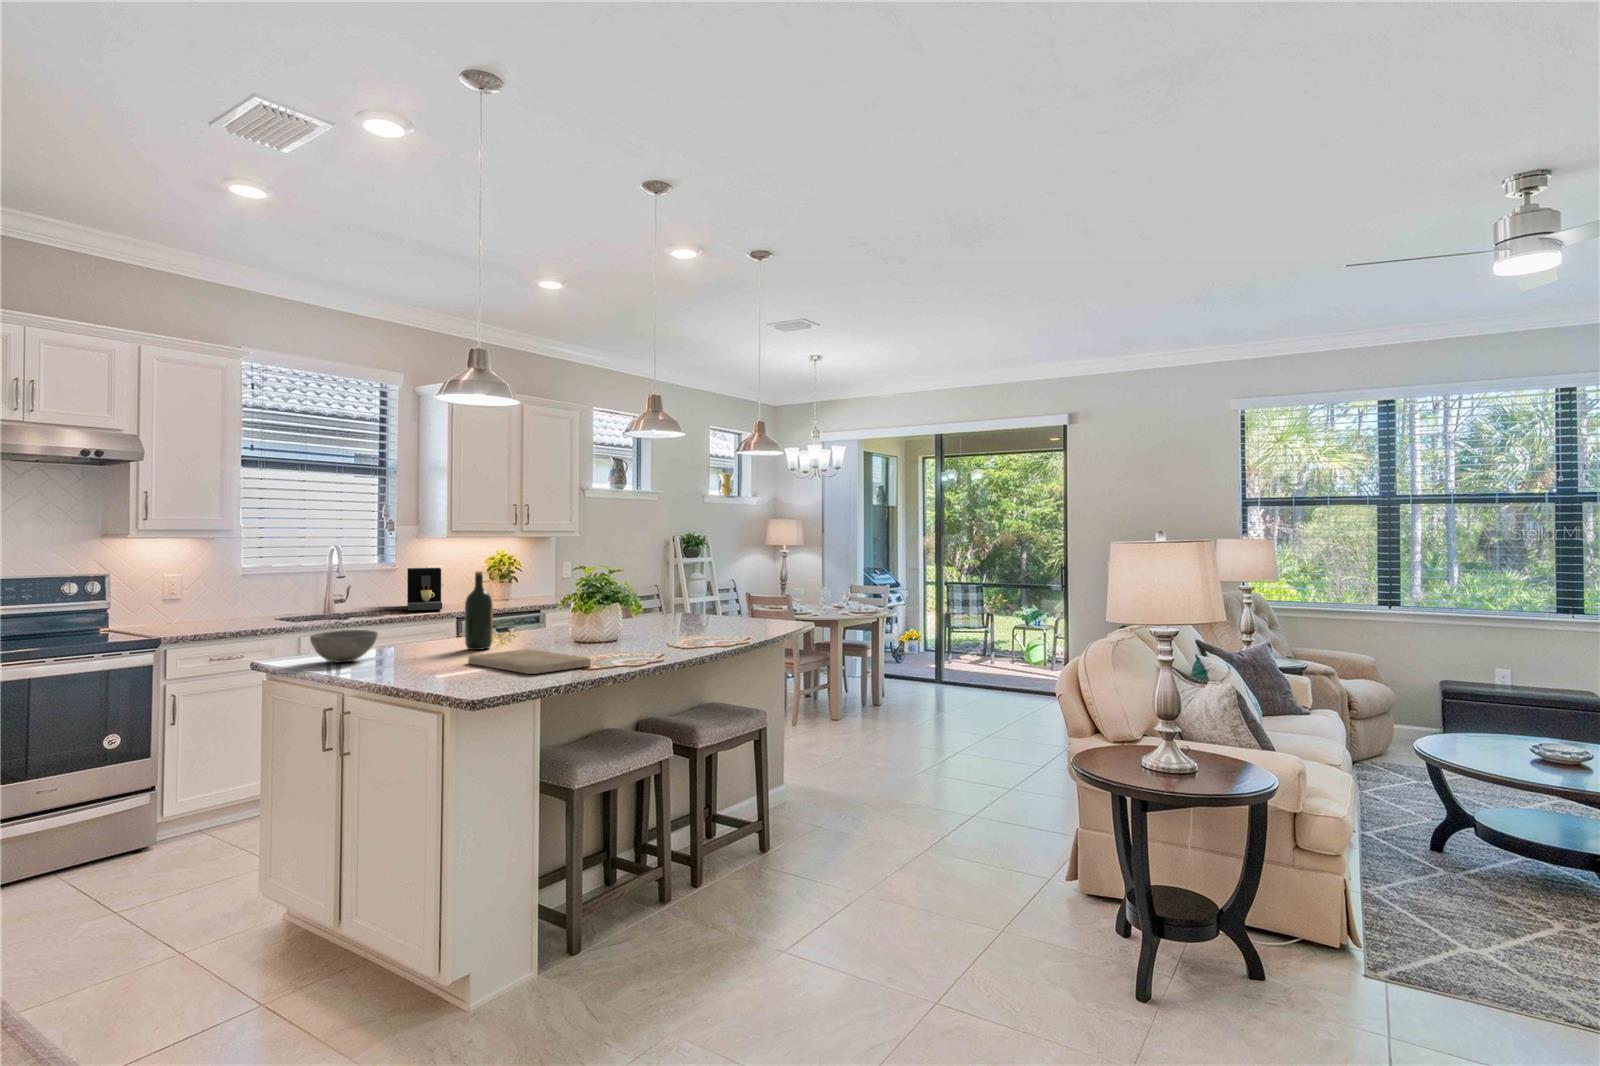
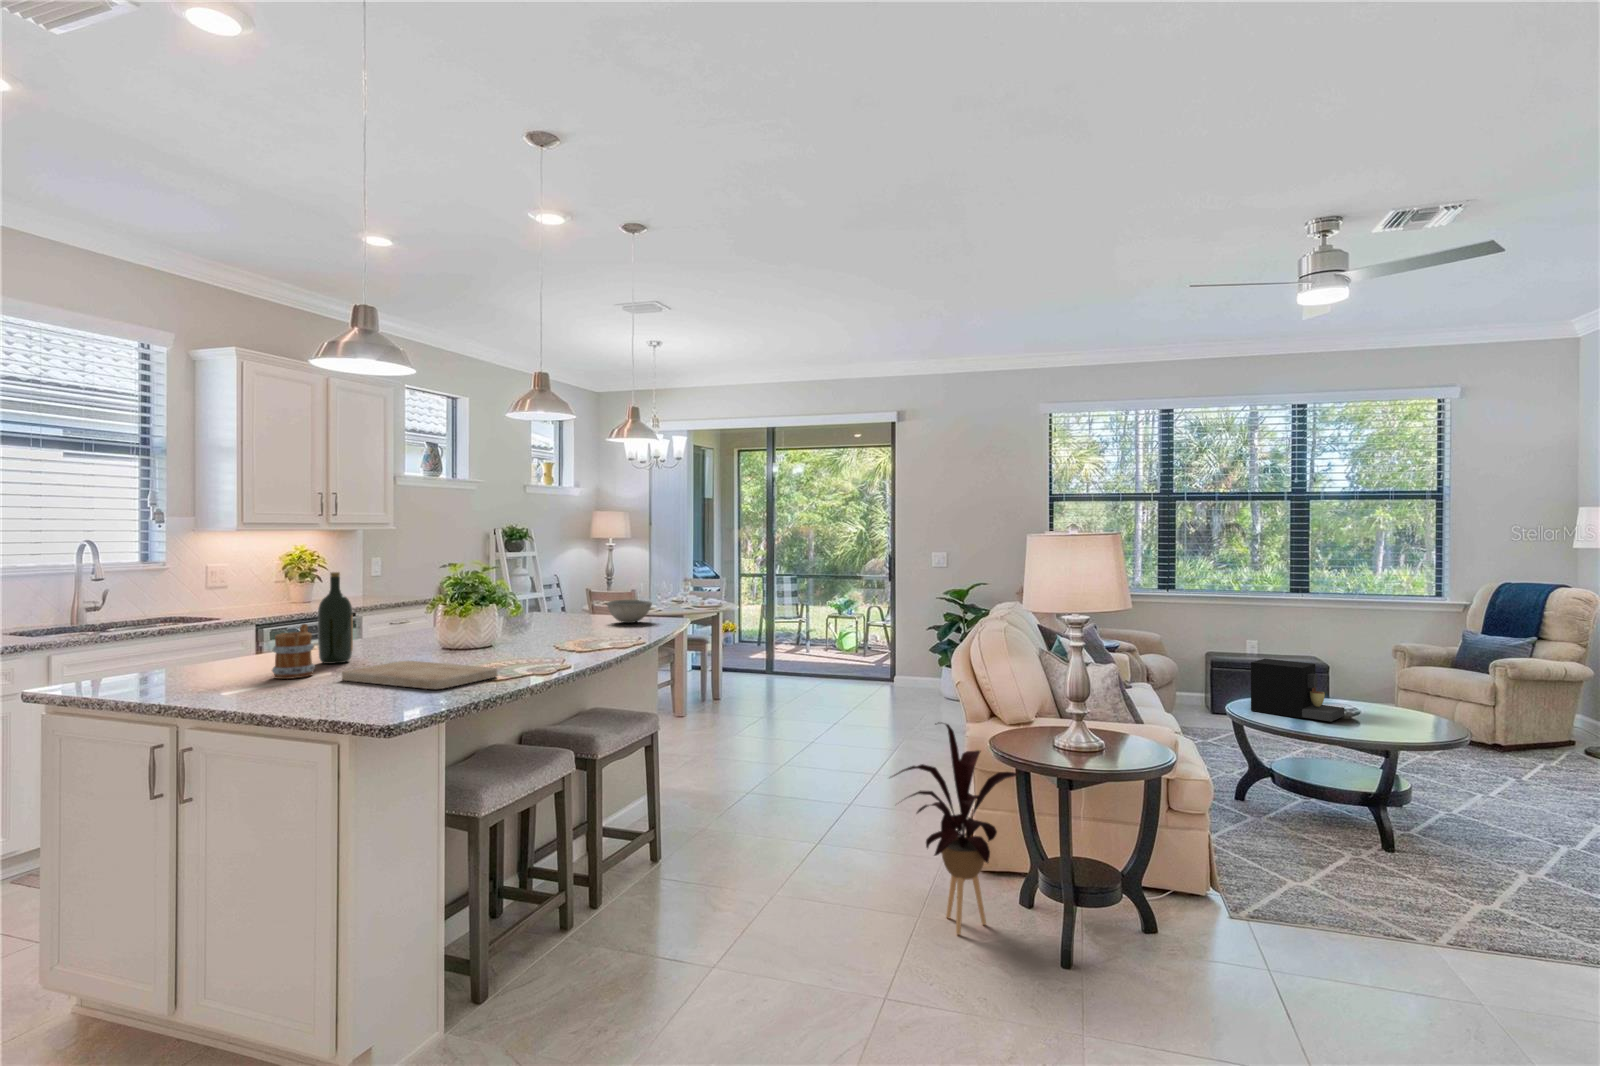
coffee maker: present [407,568,442,610] -> present [1251,659,1344,722]
mug: none [419,615,454,660] -> present [272,624,315,679]
bowl: present [310,630,378,663] -> present [607,600,652,623]
house plant: none [961,733,1114,955] -> present [893,724,1018,935]

